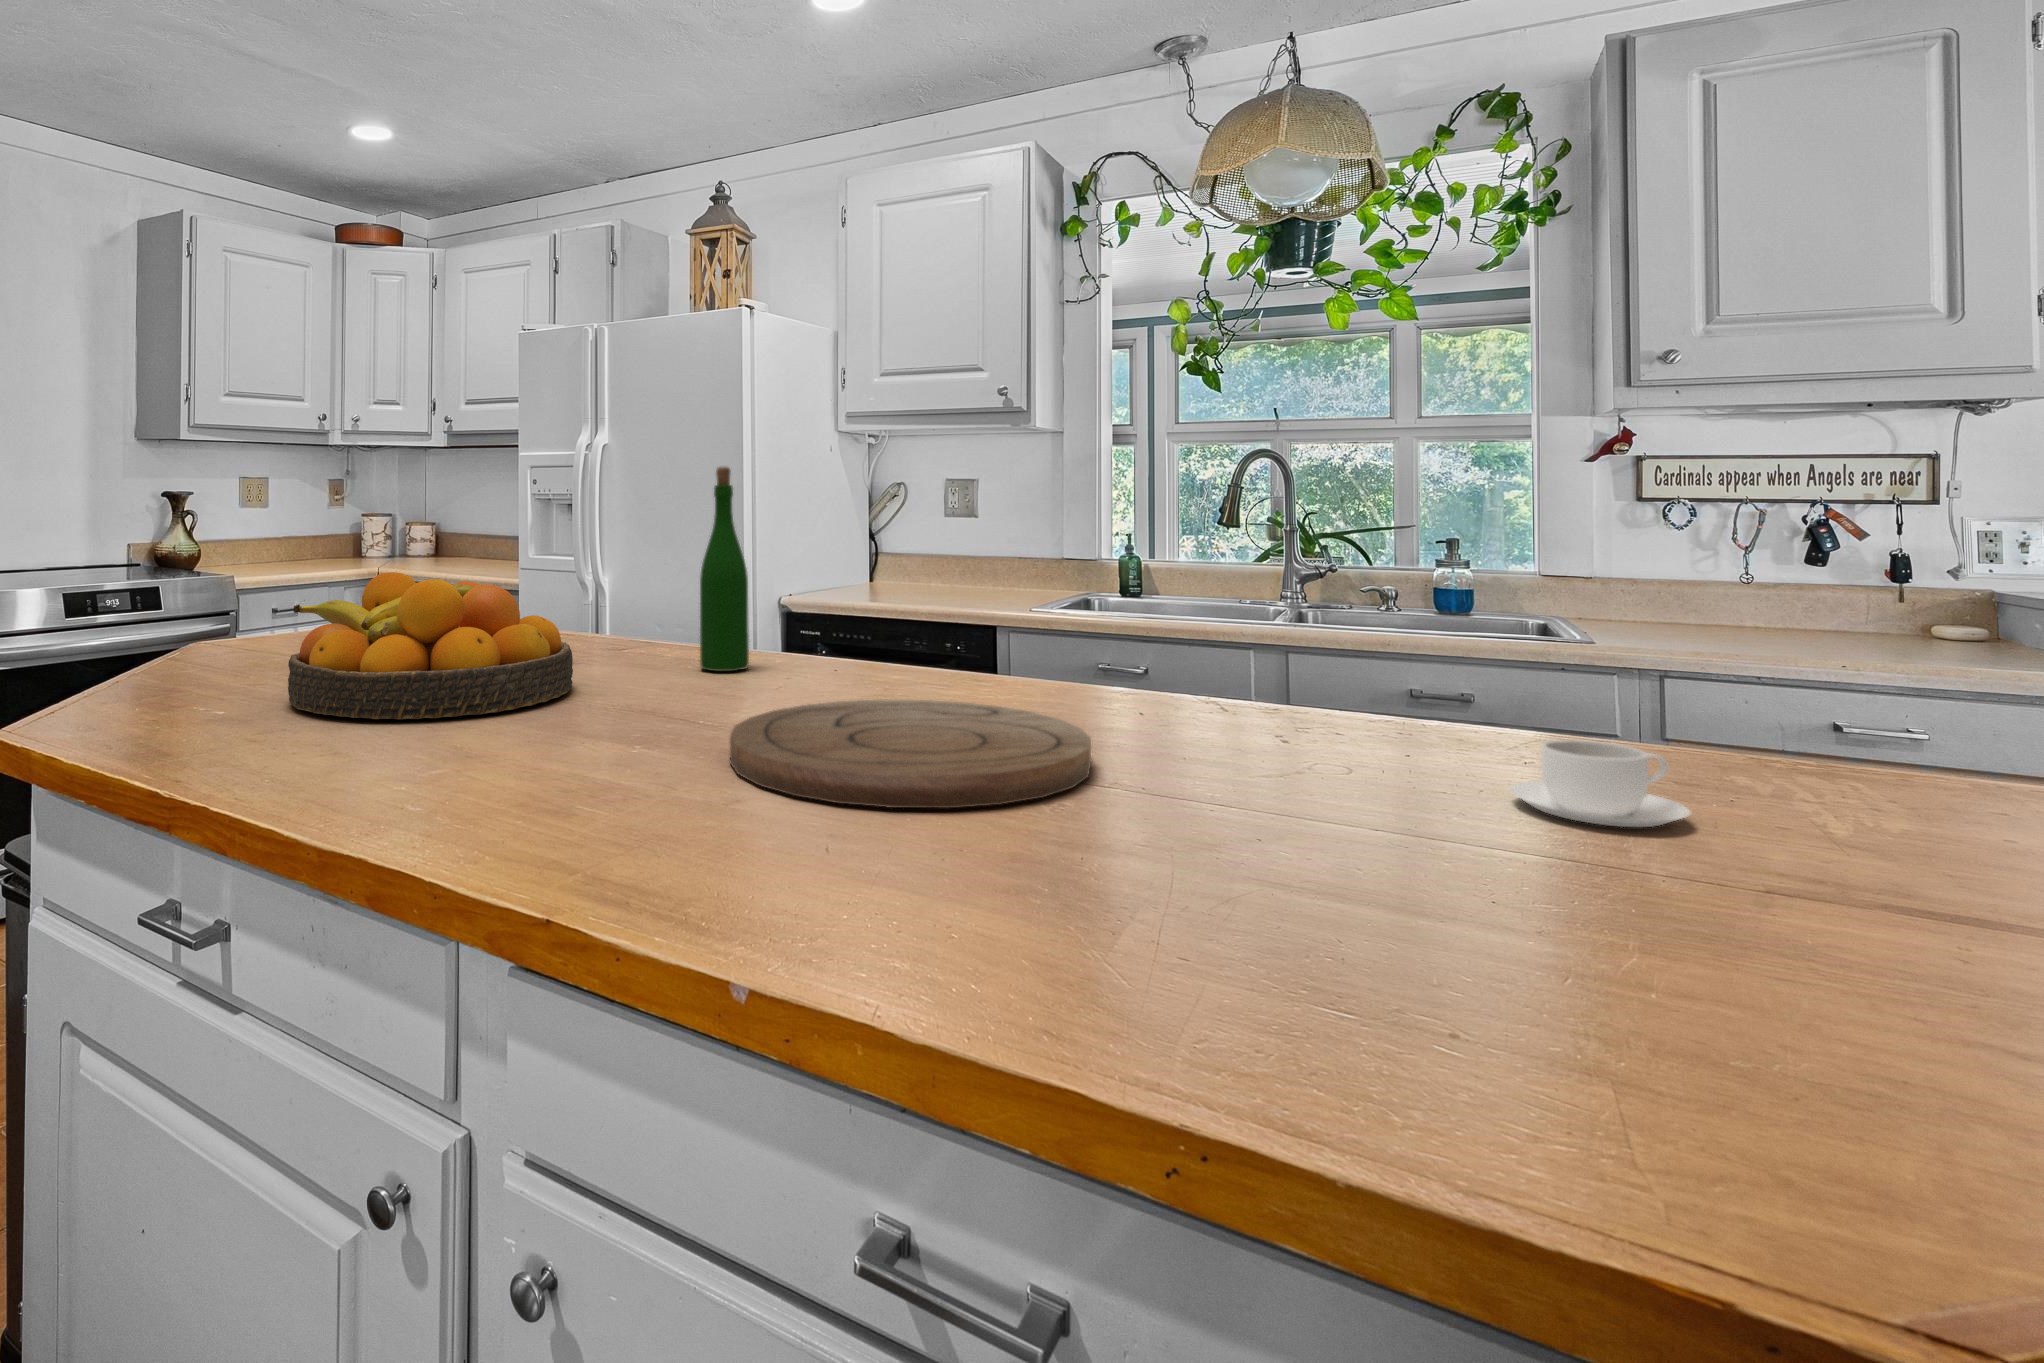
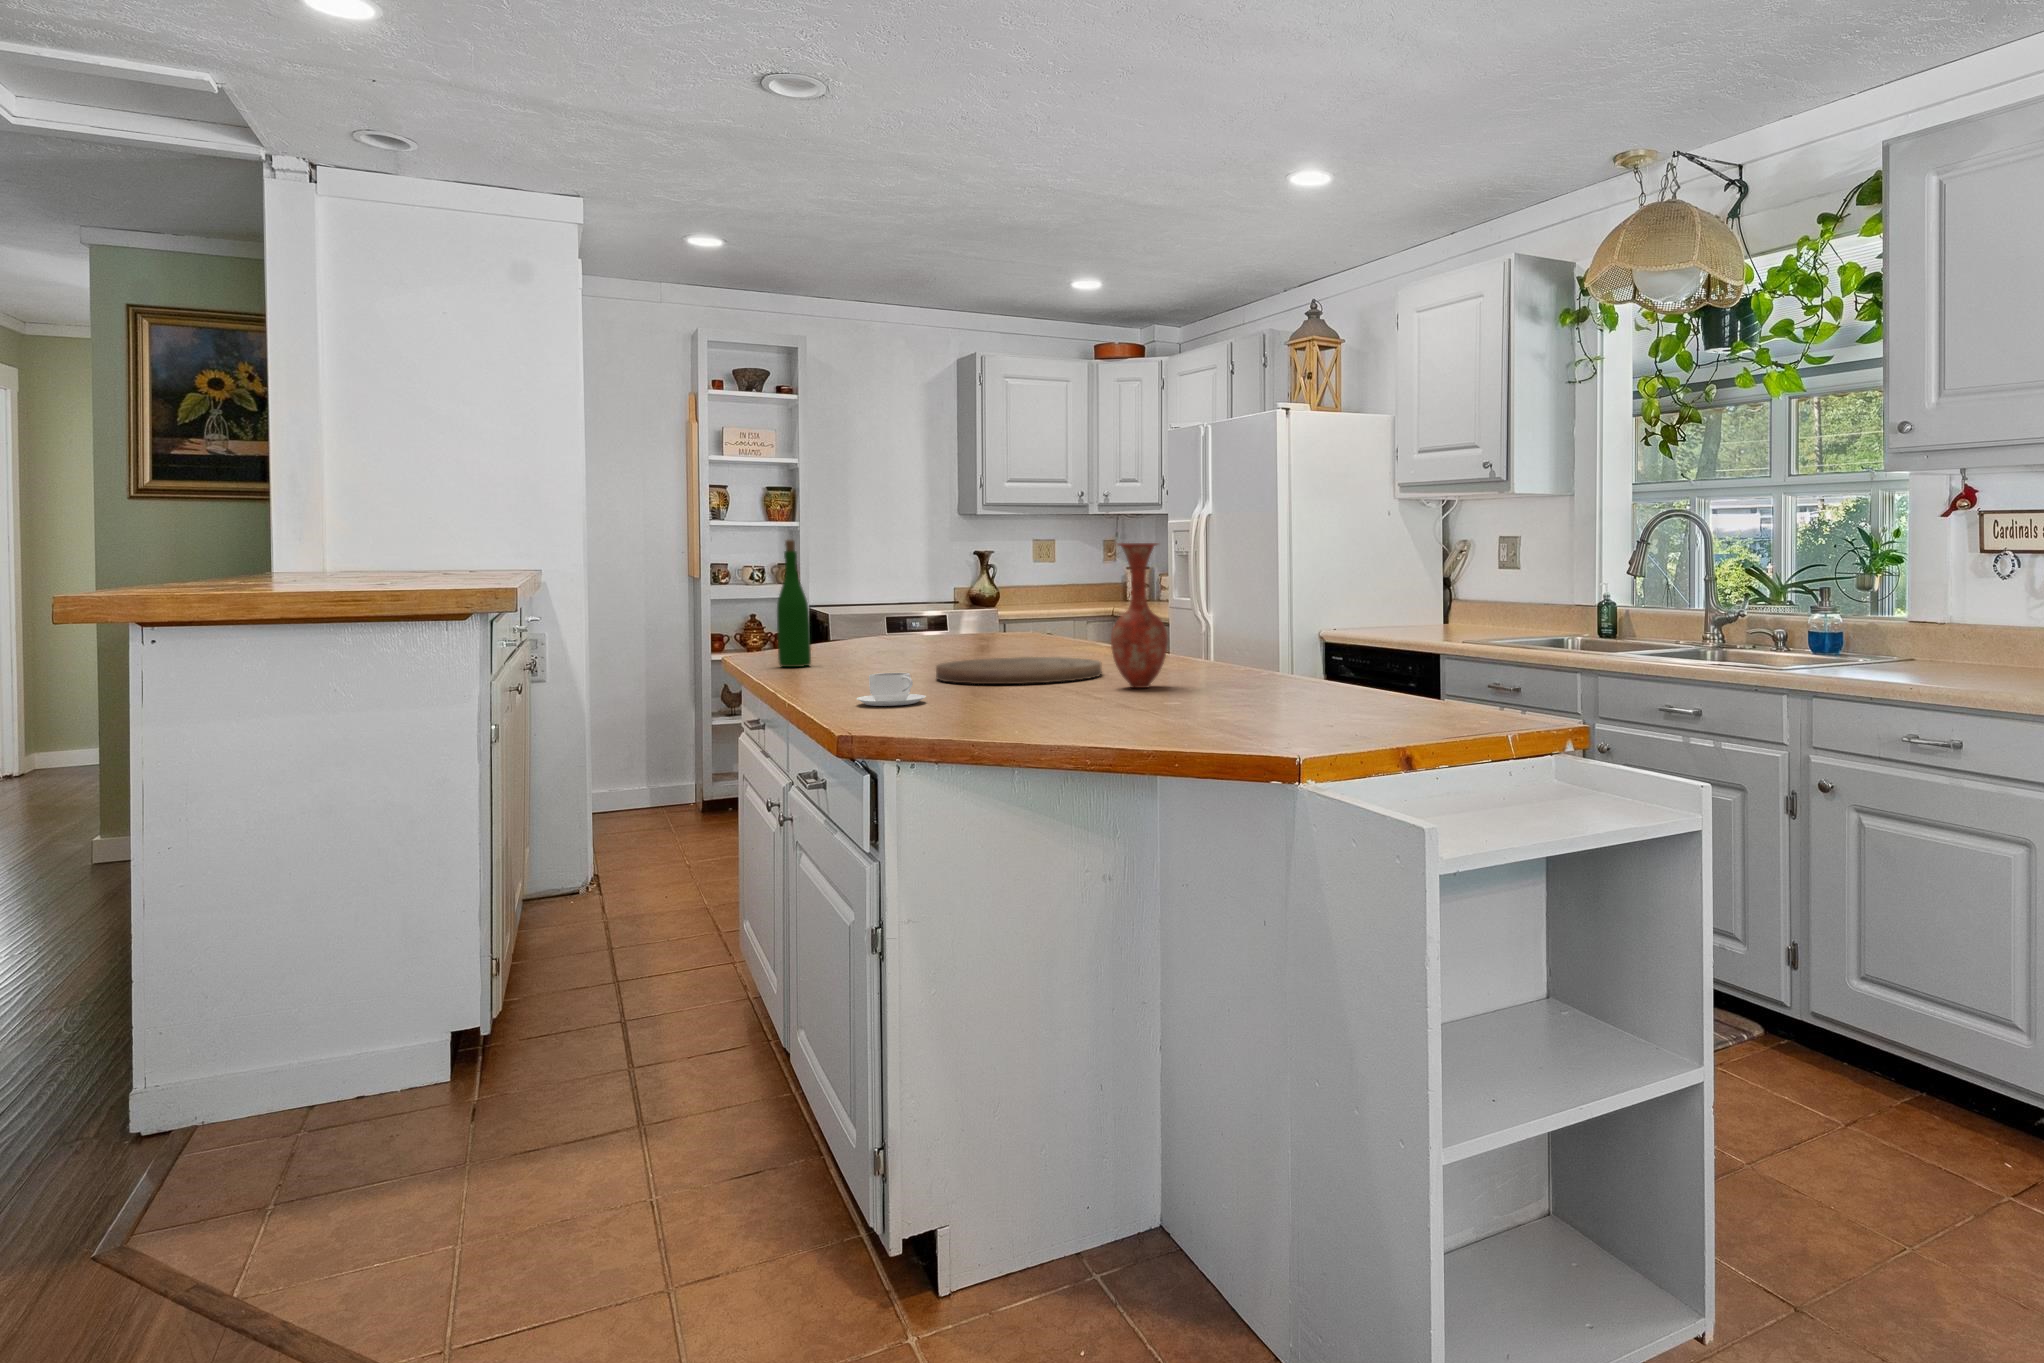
wine bottle: present [700,467,749,671] -> present [777,540,811,667]
vase: none [1249,471,1386,789] -> present [1111,543,1168,688]
fruit bowl: present [288,572,573,719] -> none [847,594,986,660]
coffee cup: present [1509,740,1690,827] -> present [857,673,926,706]

